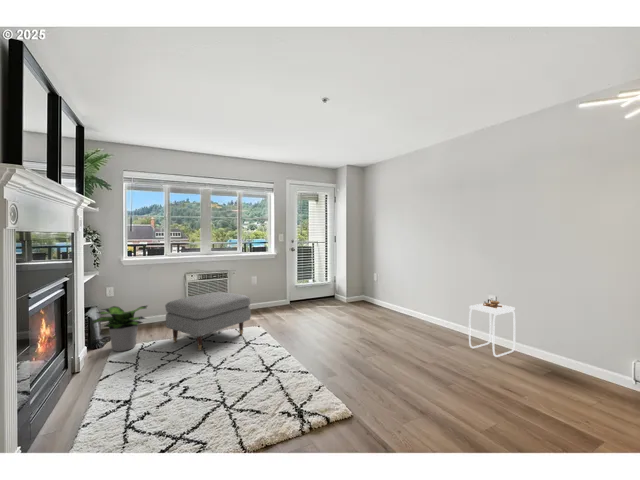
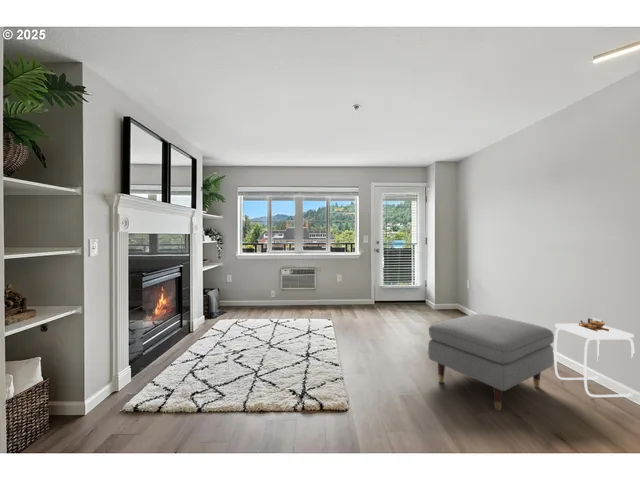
ottoman: present [165,292,251,351] -> present [428,314,554,411]
potted plant: present [92,306,147,351] -> none [203,289,243,322]

